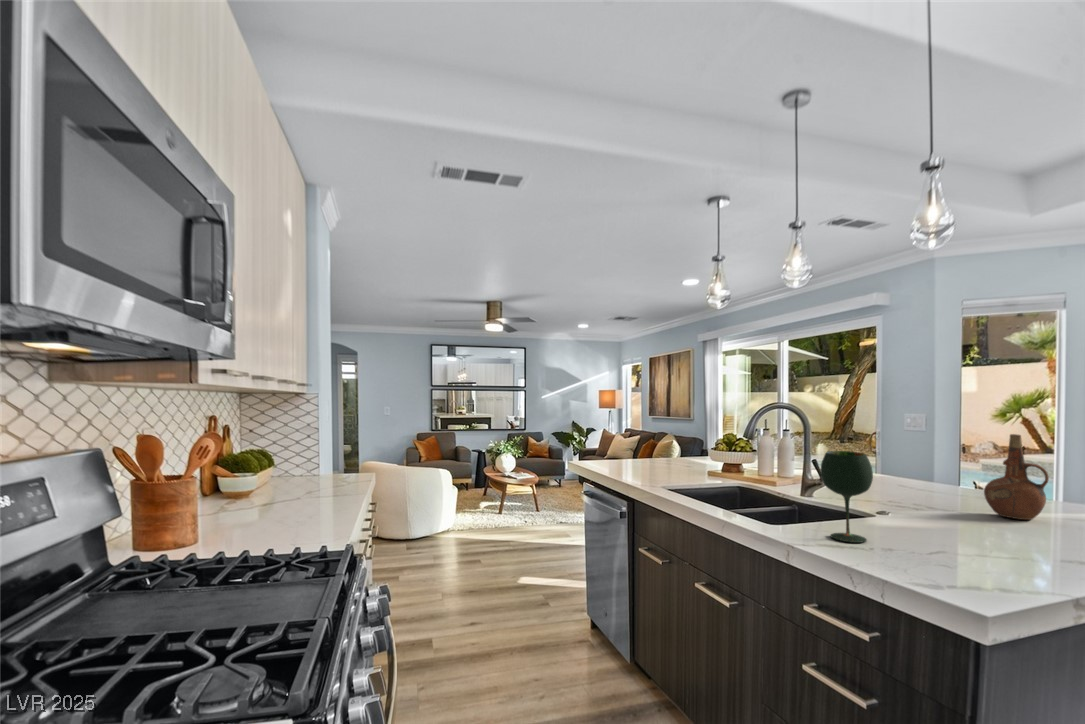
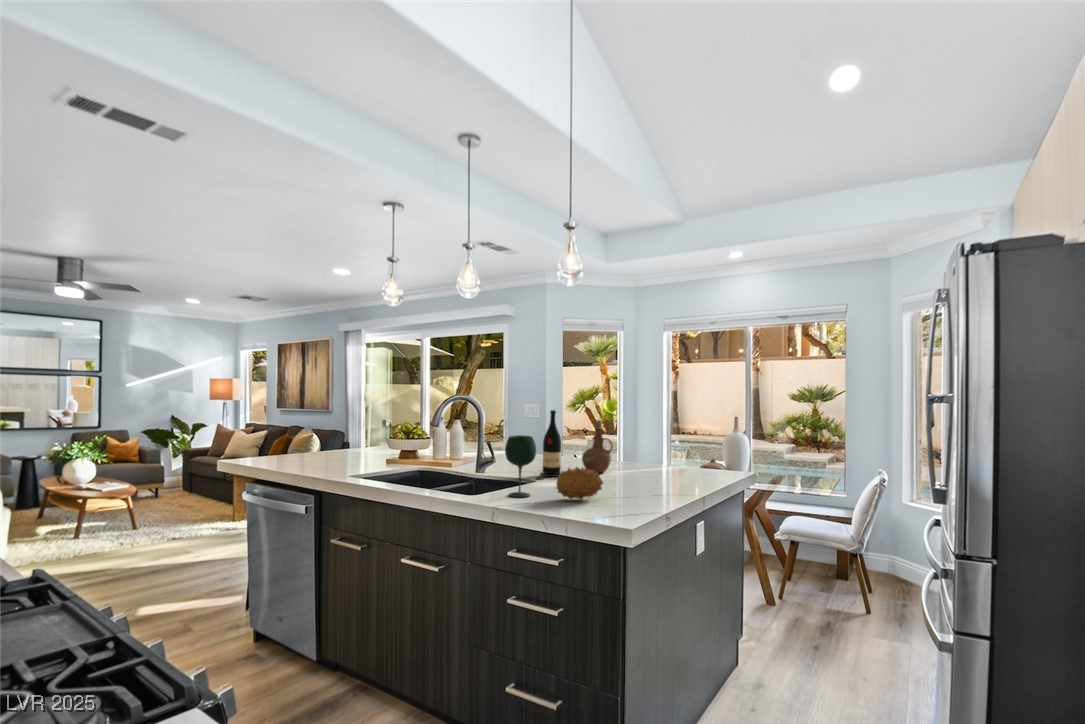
wine bottle: none [901,417,944,519] -> present [540,410,561,477]
fruit: none [908,506,1008,564] -> present [556,467,603,499]

